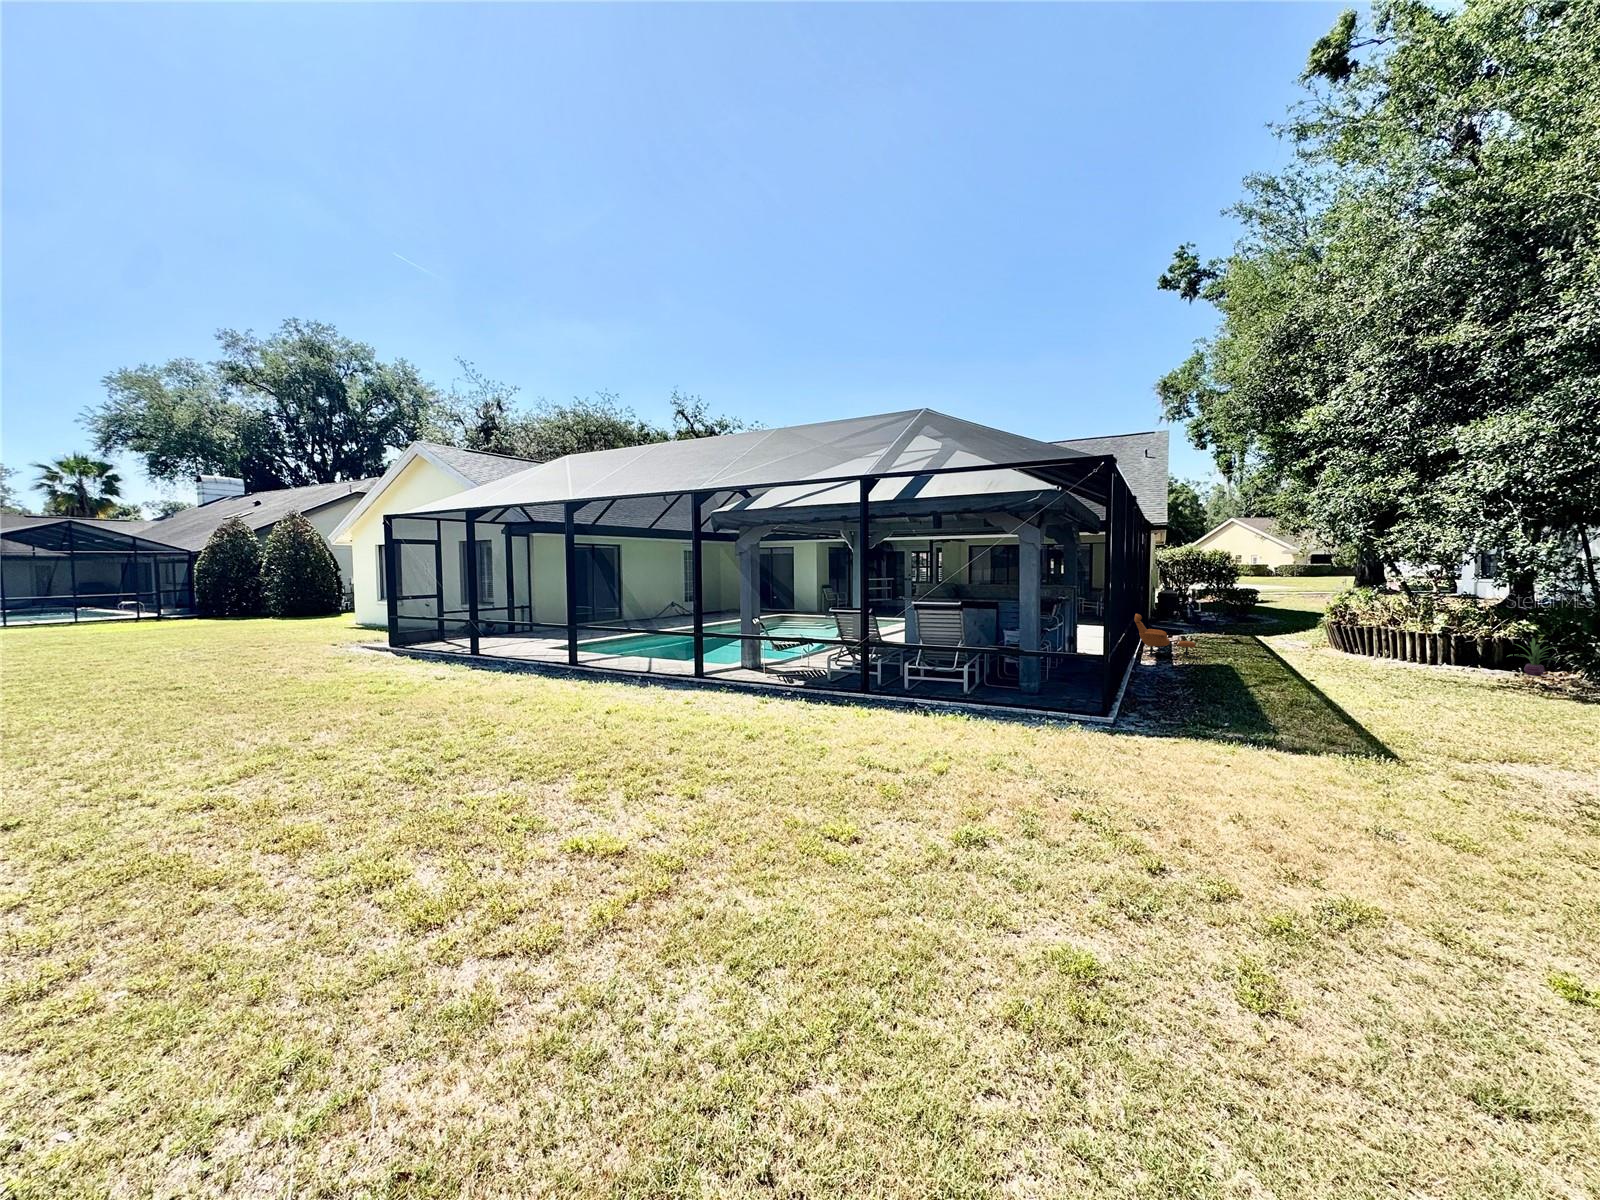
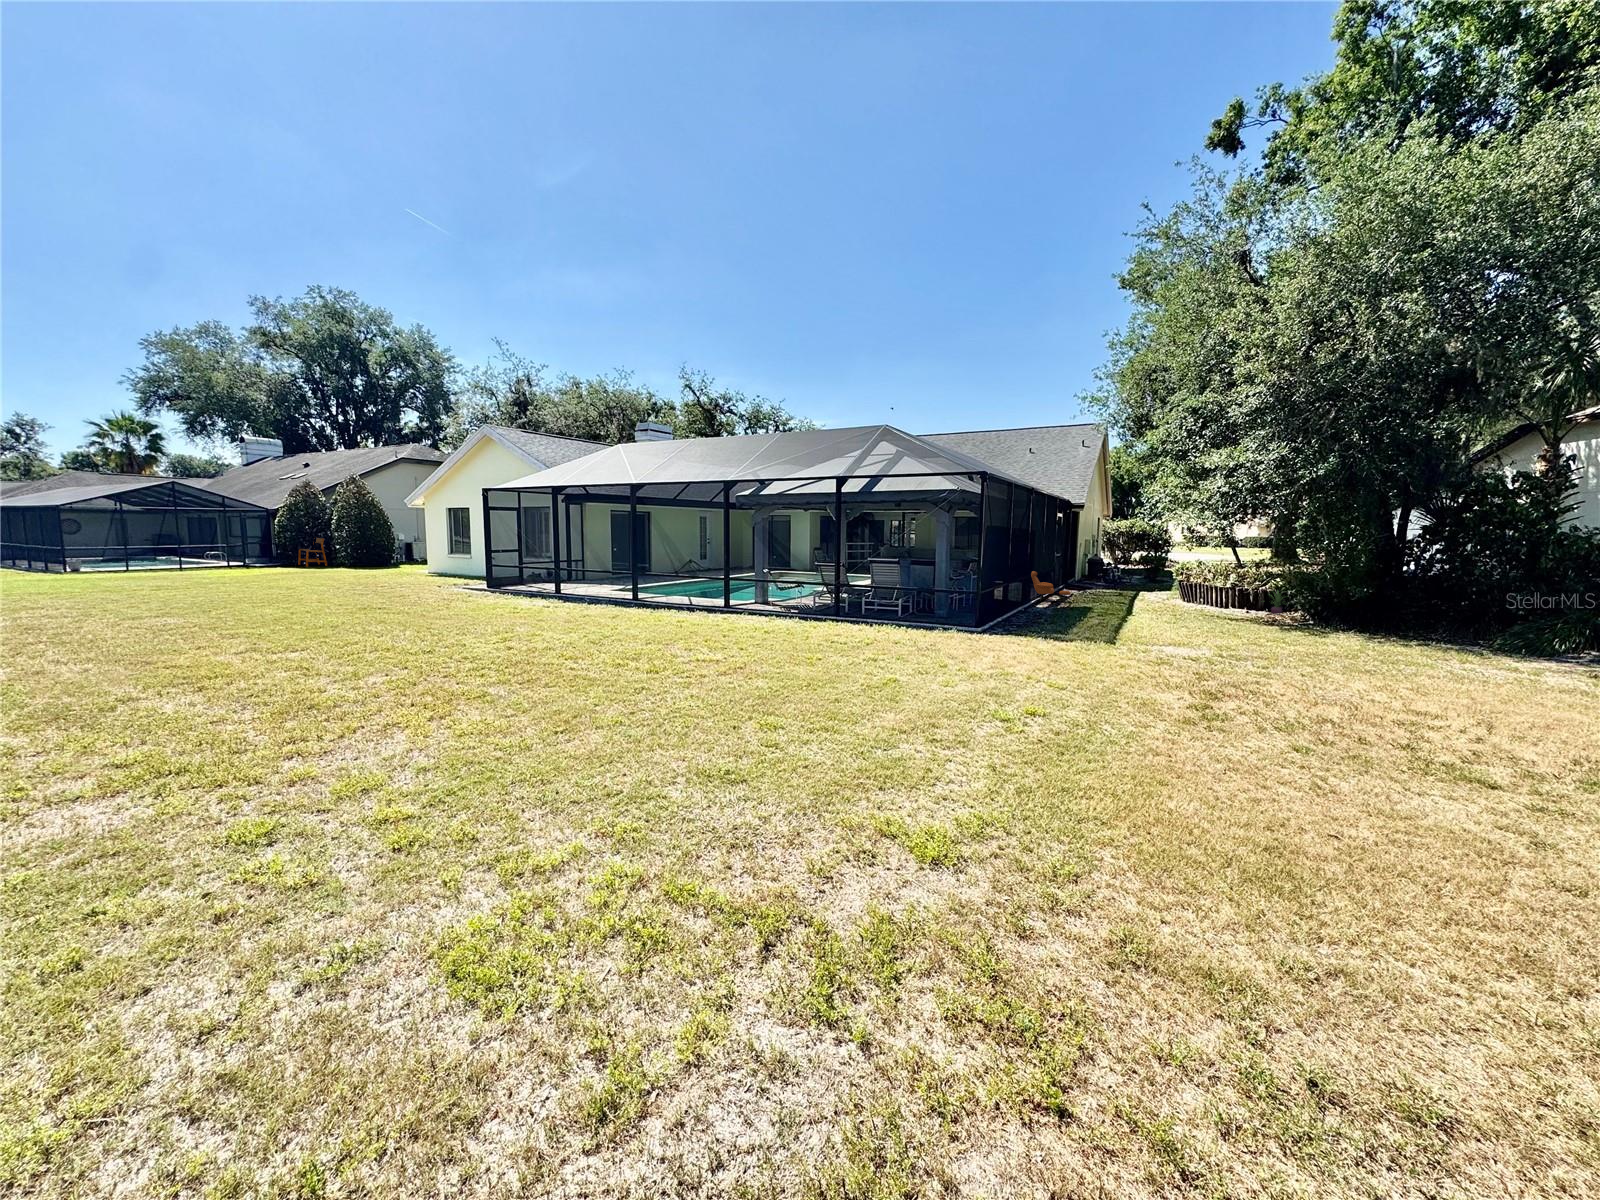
bench: none [198,584,232,620] -> present [298,538,327,567]

